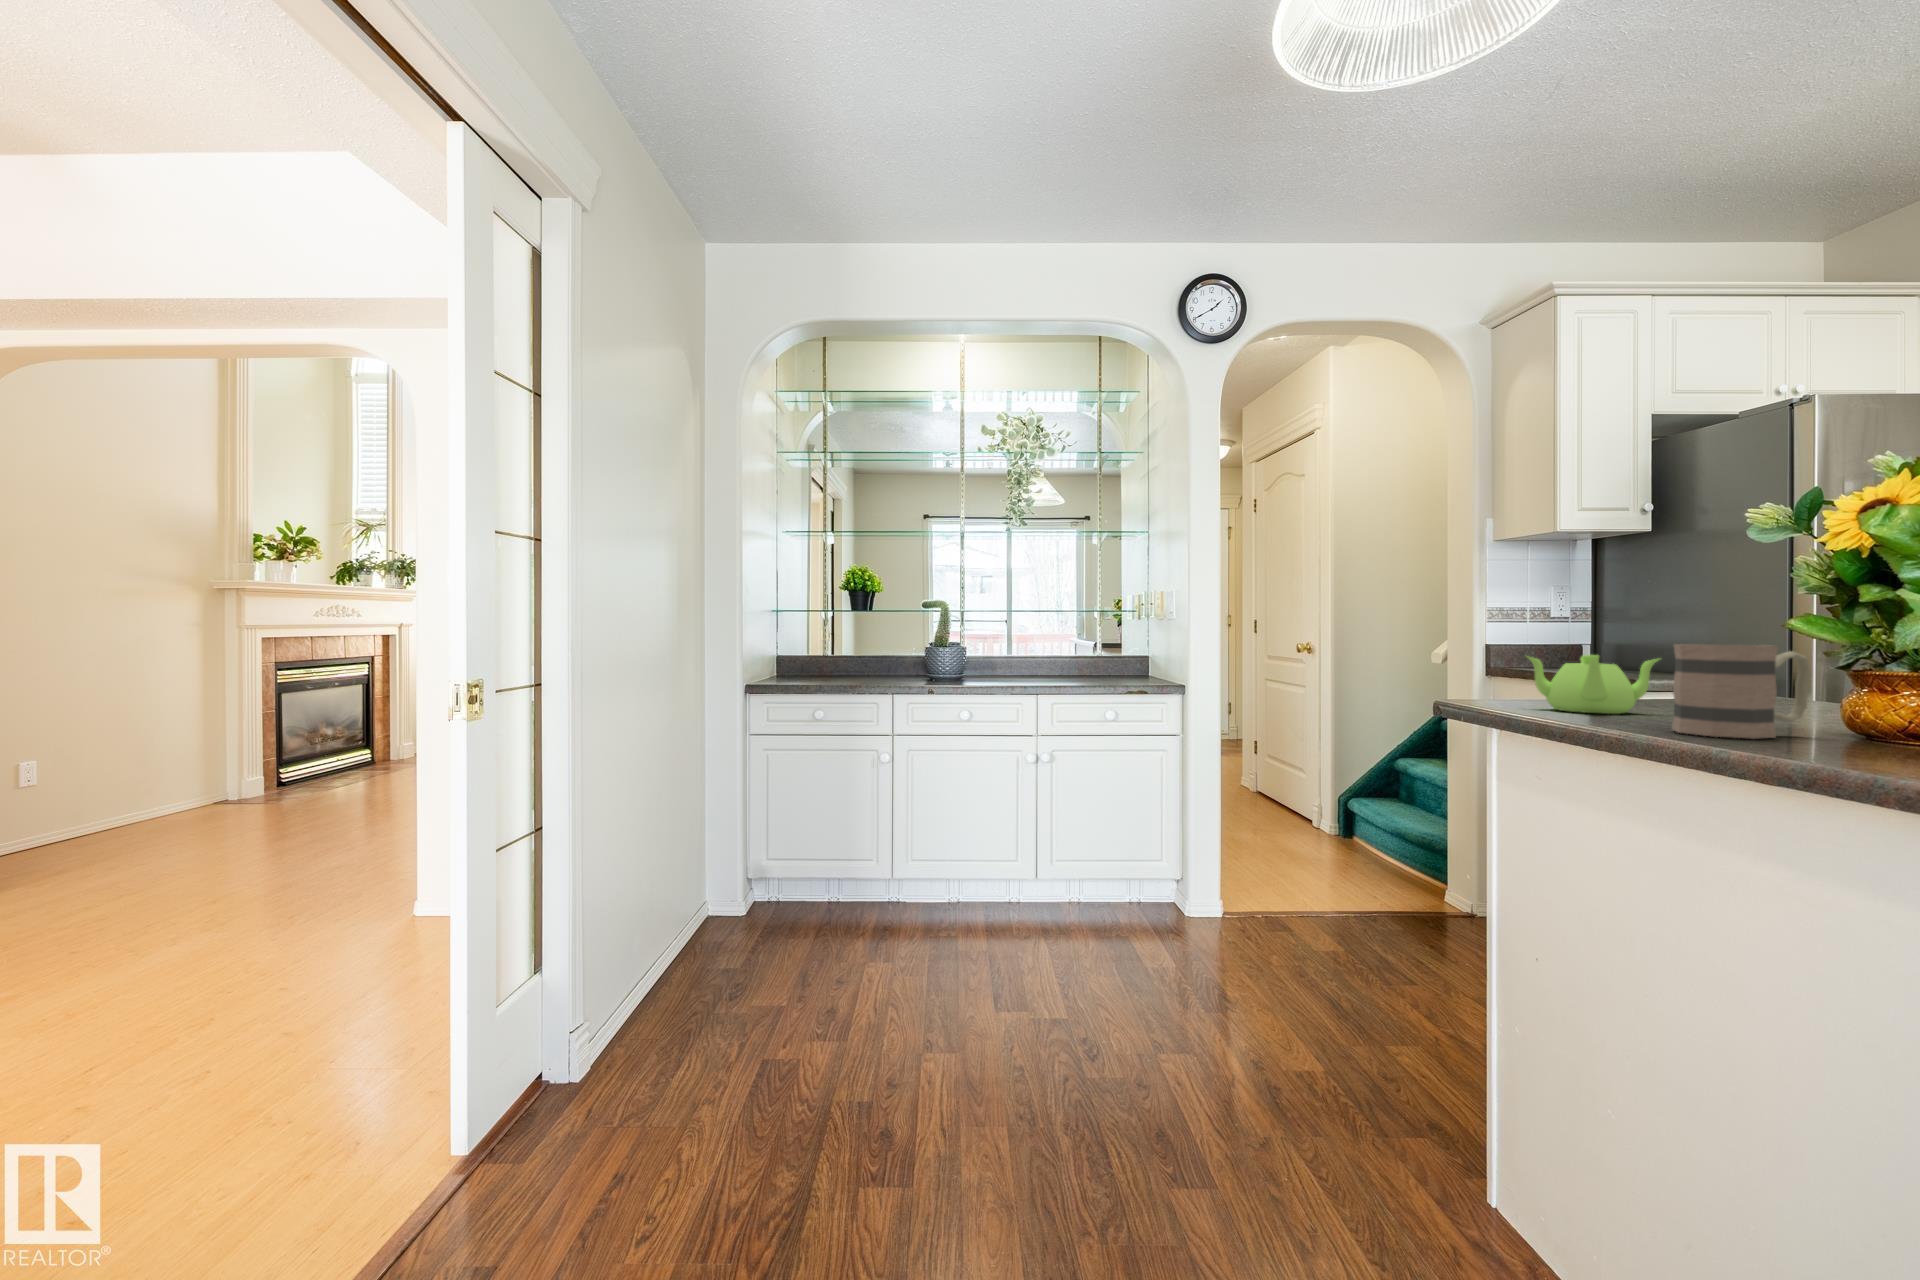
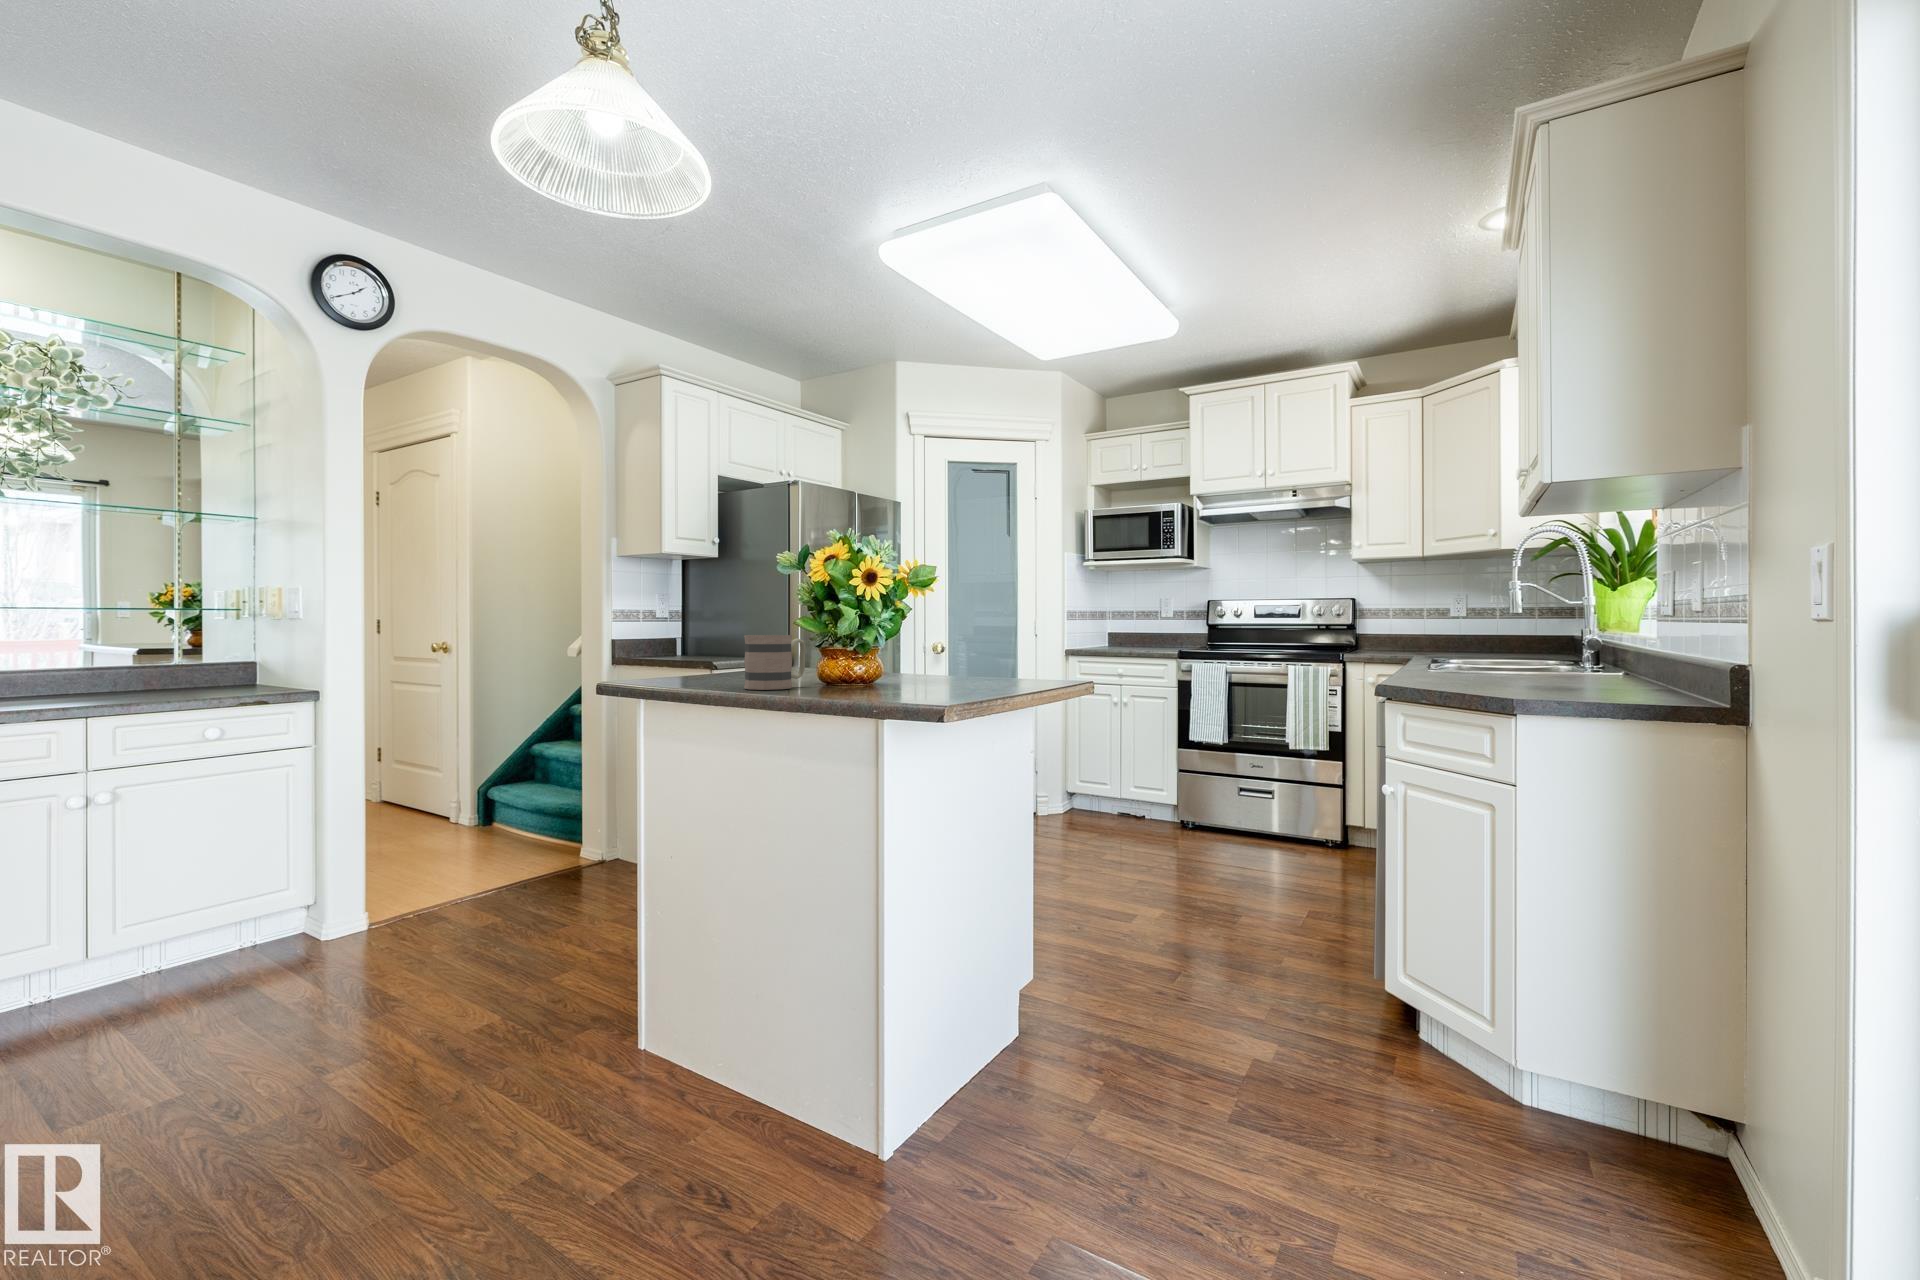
teapot: present [1527,655,1659,714] -> none [656,645,736,683]

